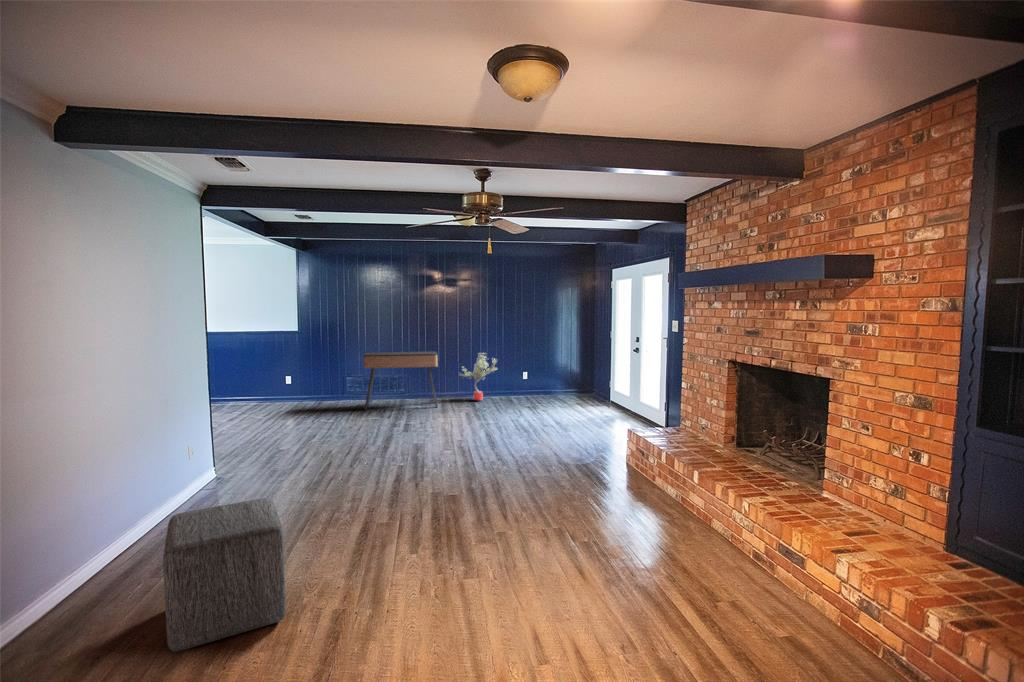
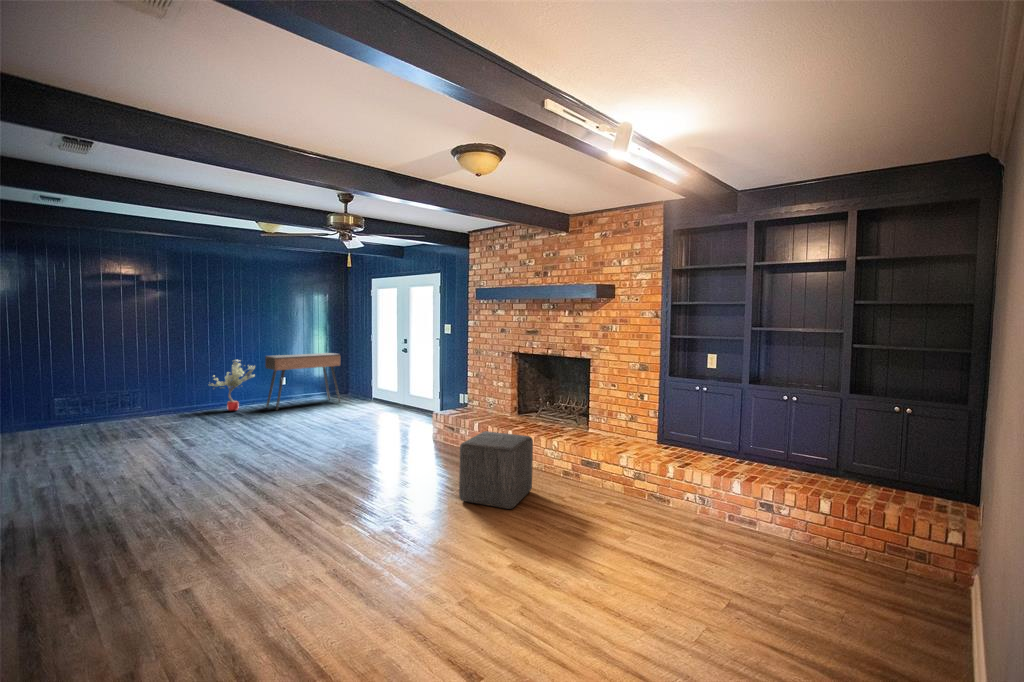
console table: present [363,352,438,410] -> present [265,353,341,410]
ottoman: present [163,498,286,652] -> present [459,431,533,509]

